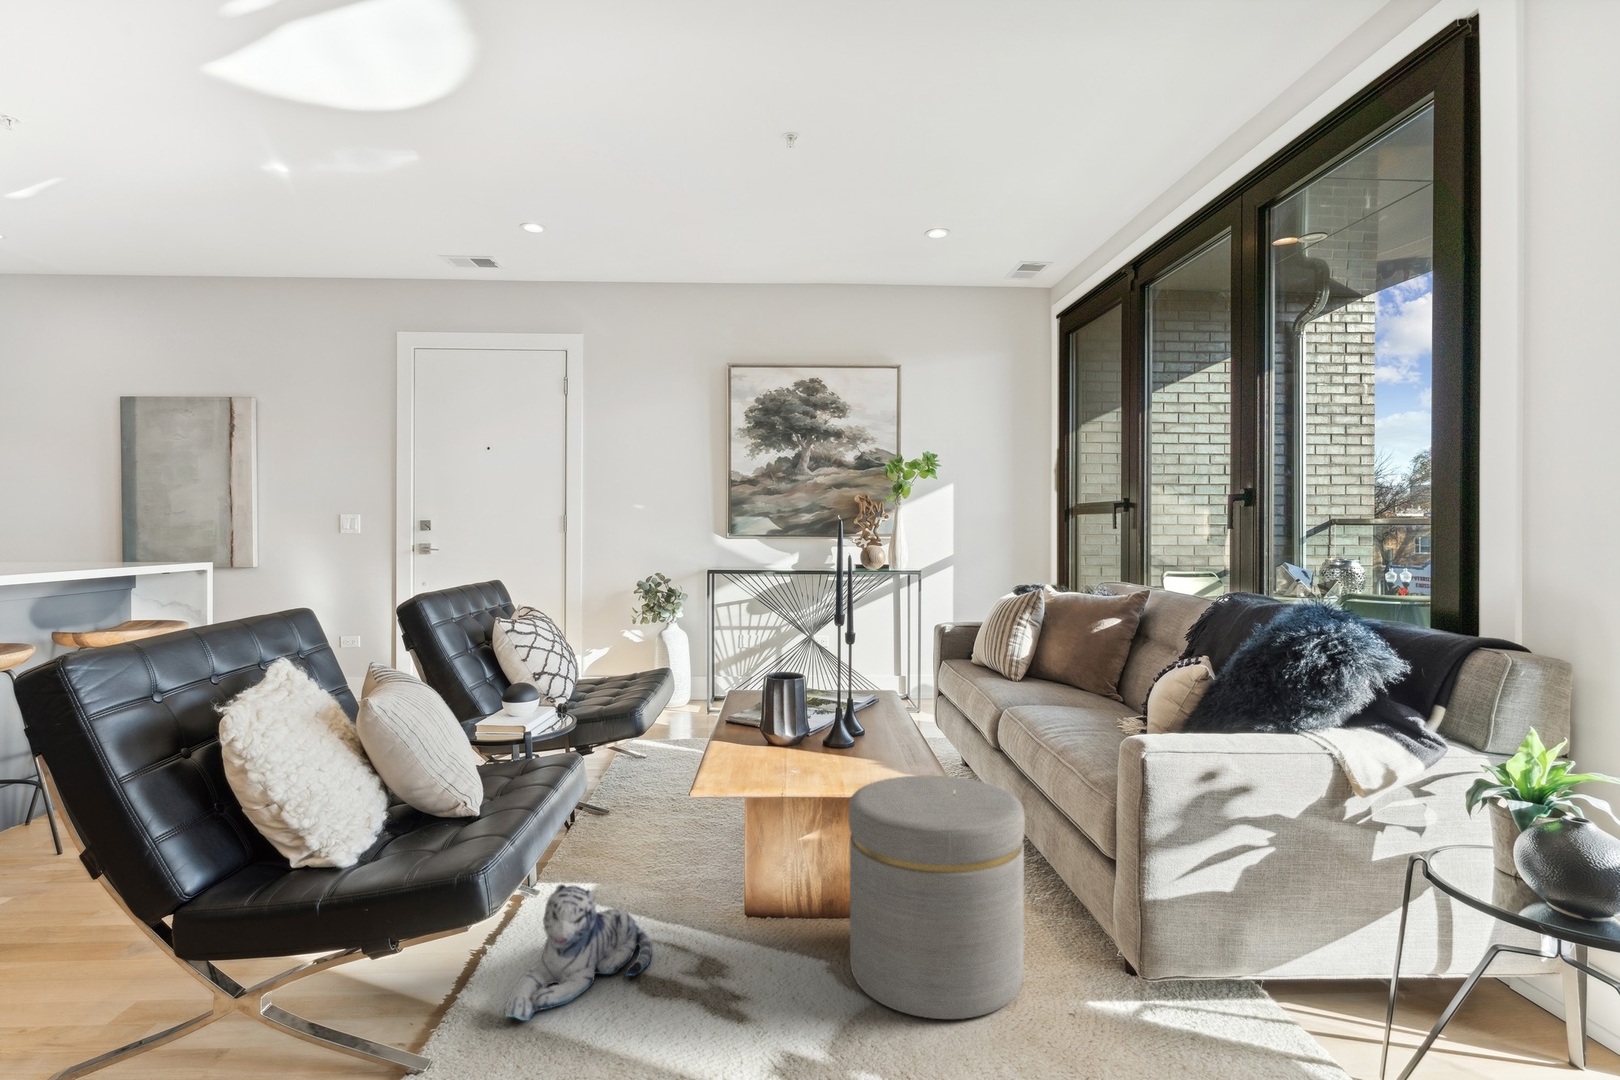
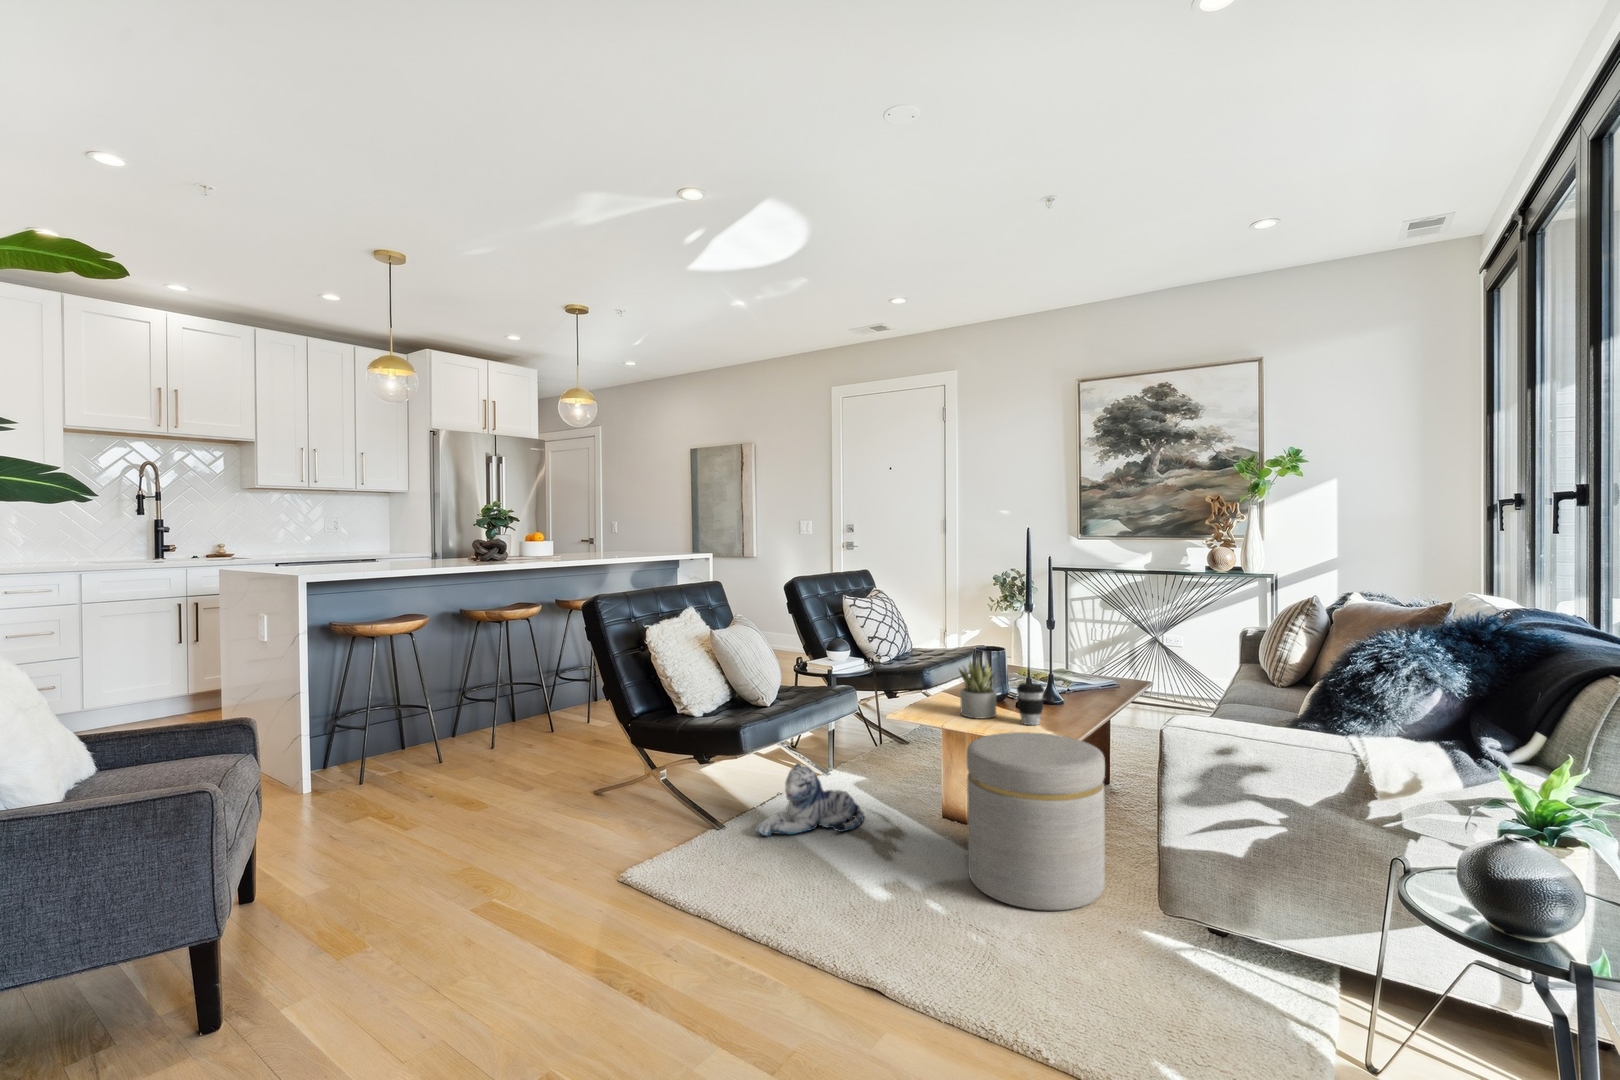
succulent plant: none [769,688,826,769] -> present [959,661,996,718]
coffee cup: none [855,713,890,767] -> present [1017,683,1044,725]

